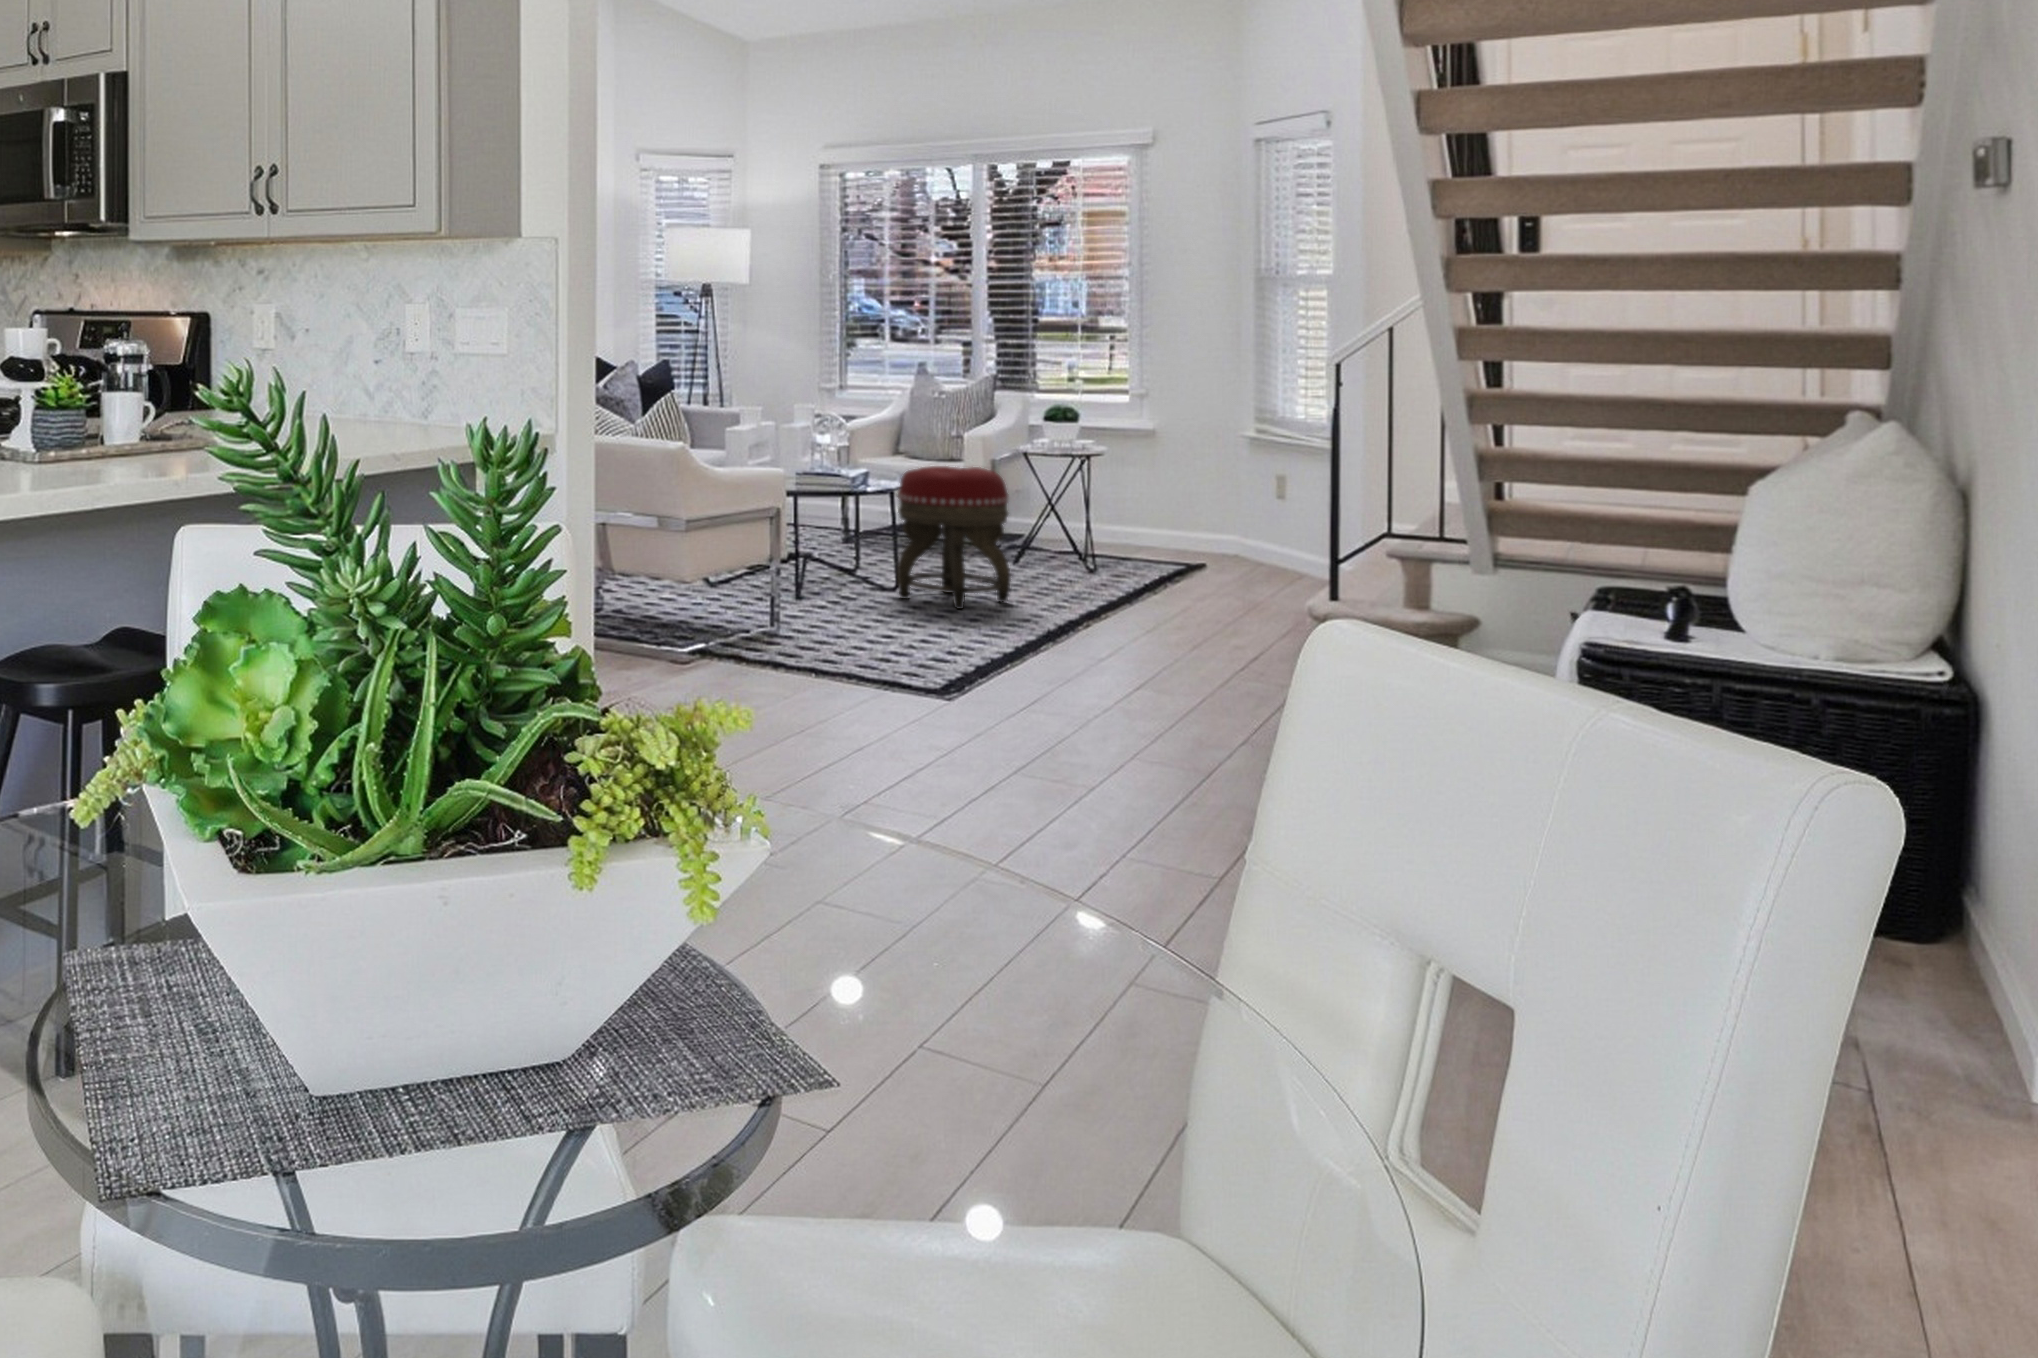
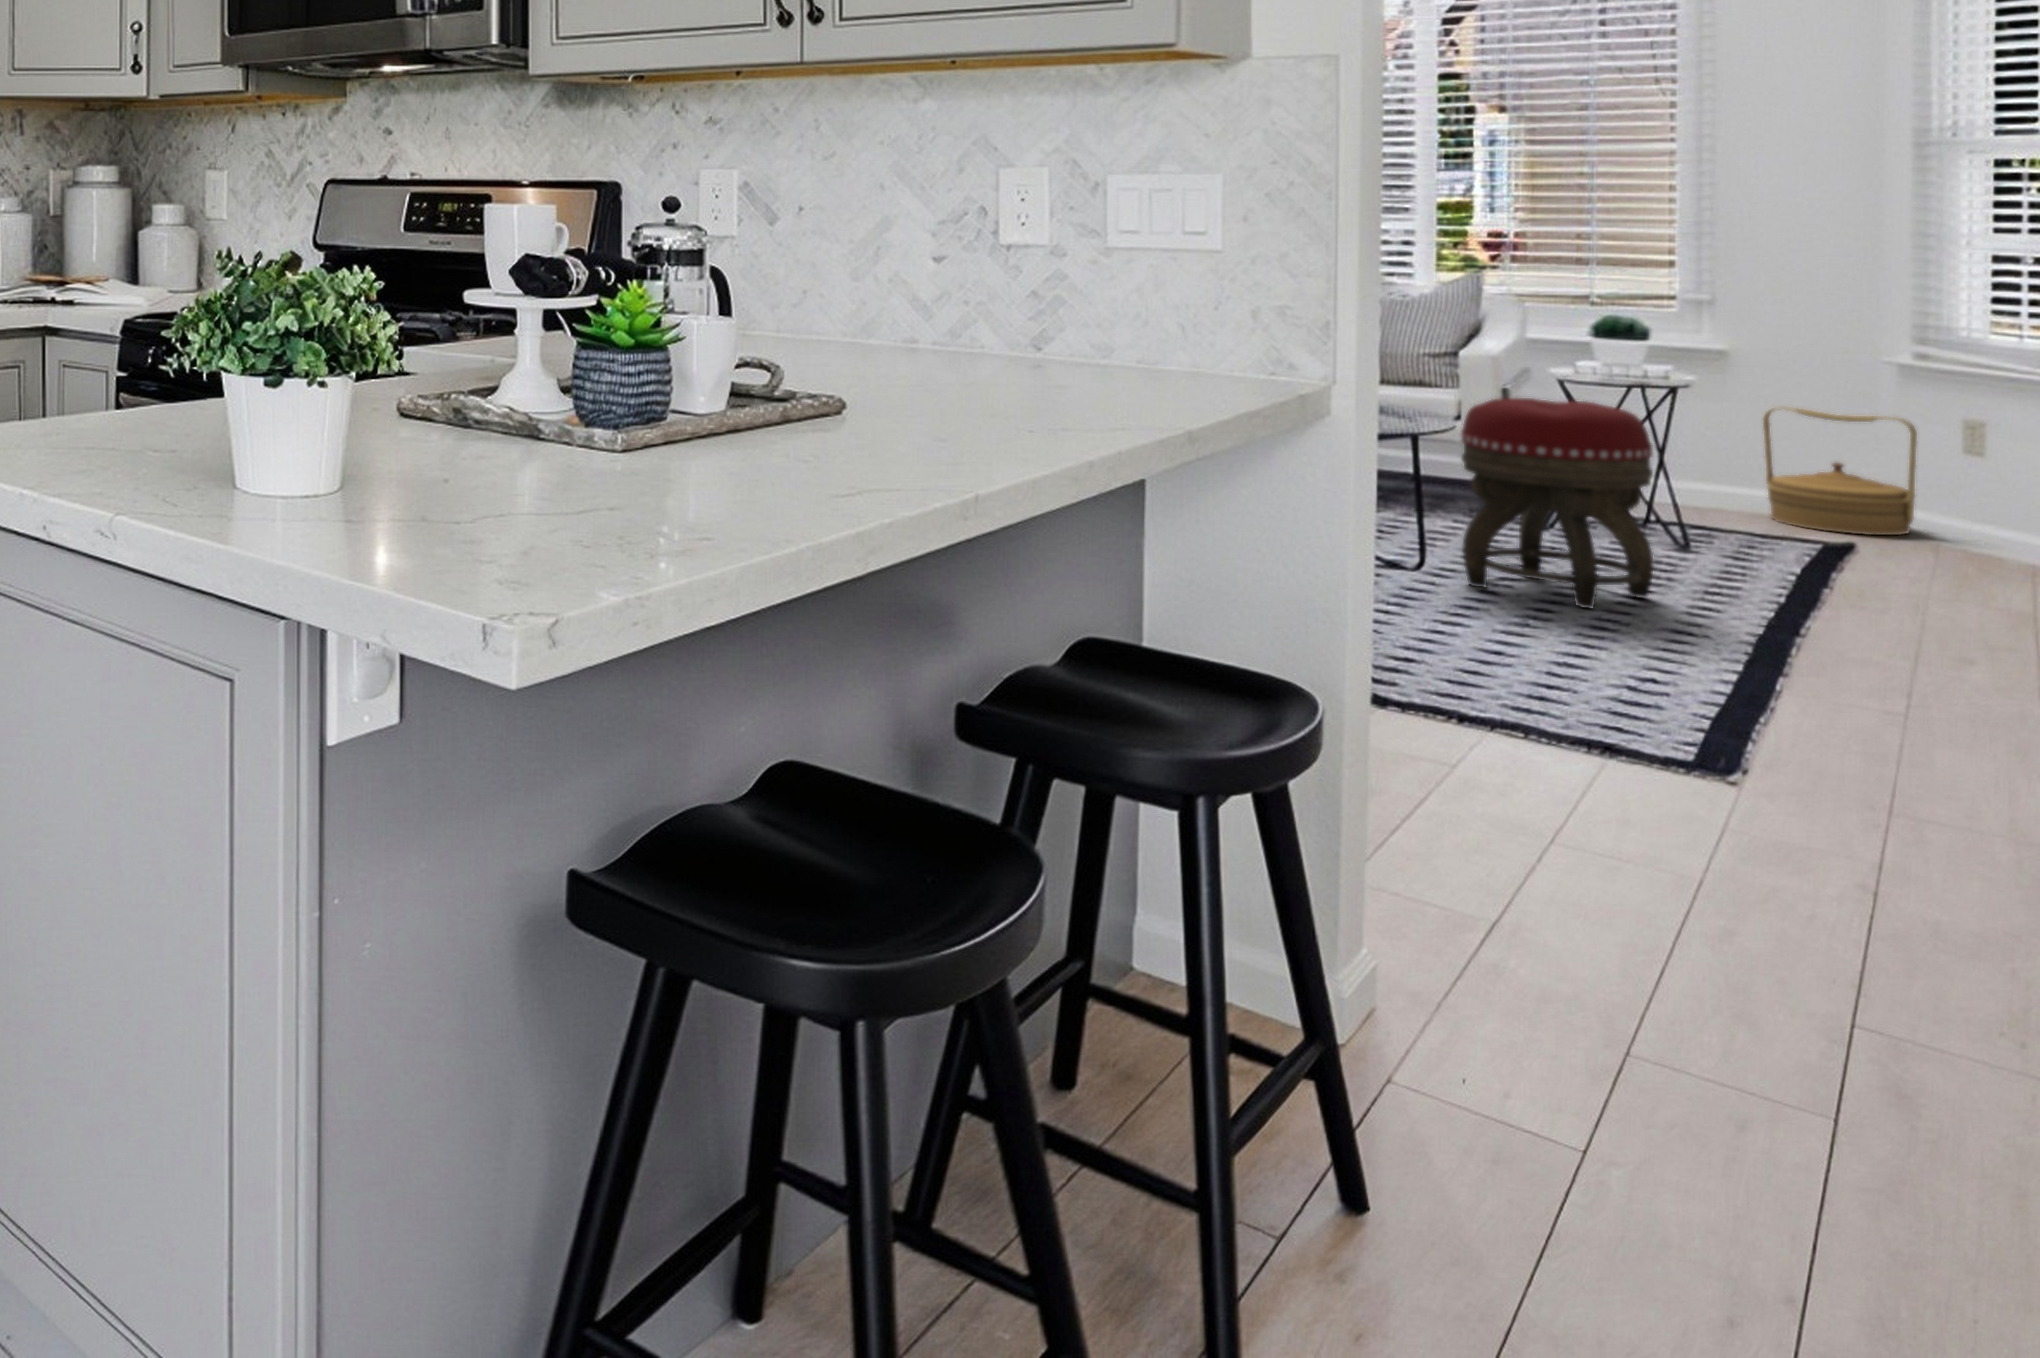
woven basket: none [1156,474,1239,562] -> present [1763,407,1917,535]

